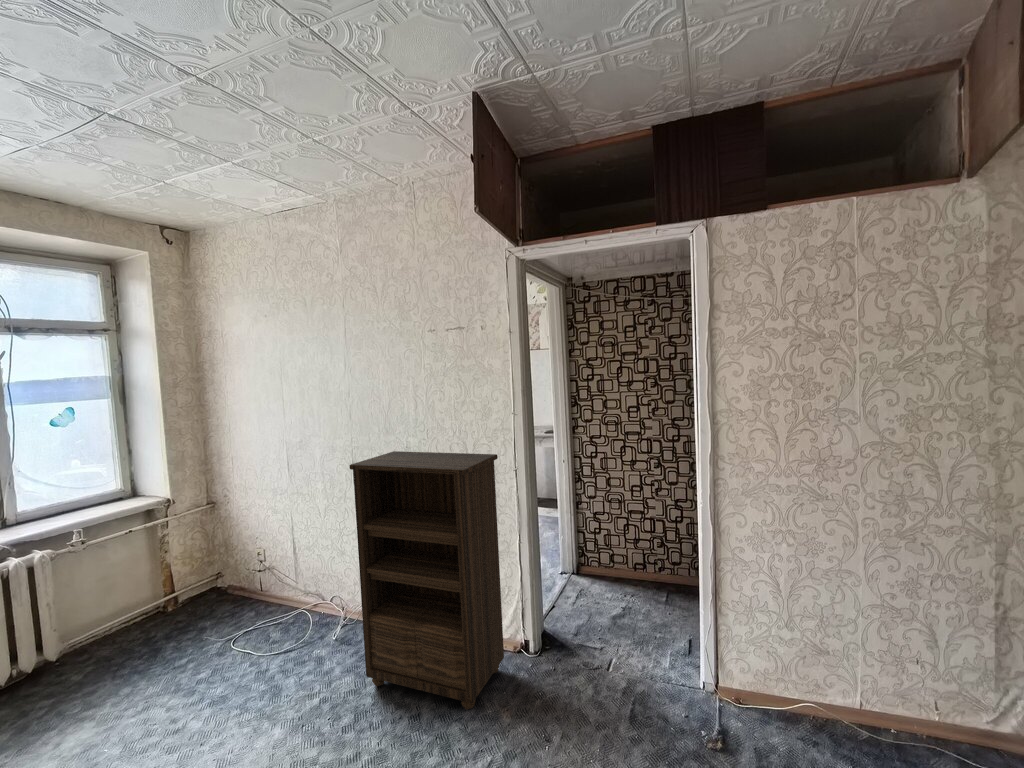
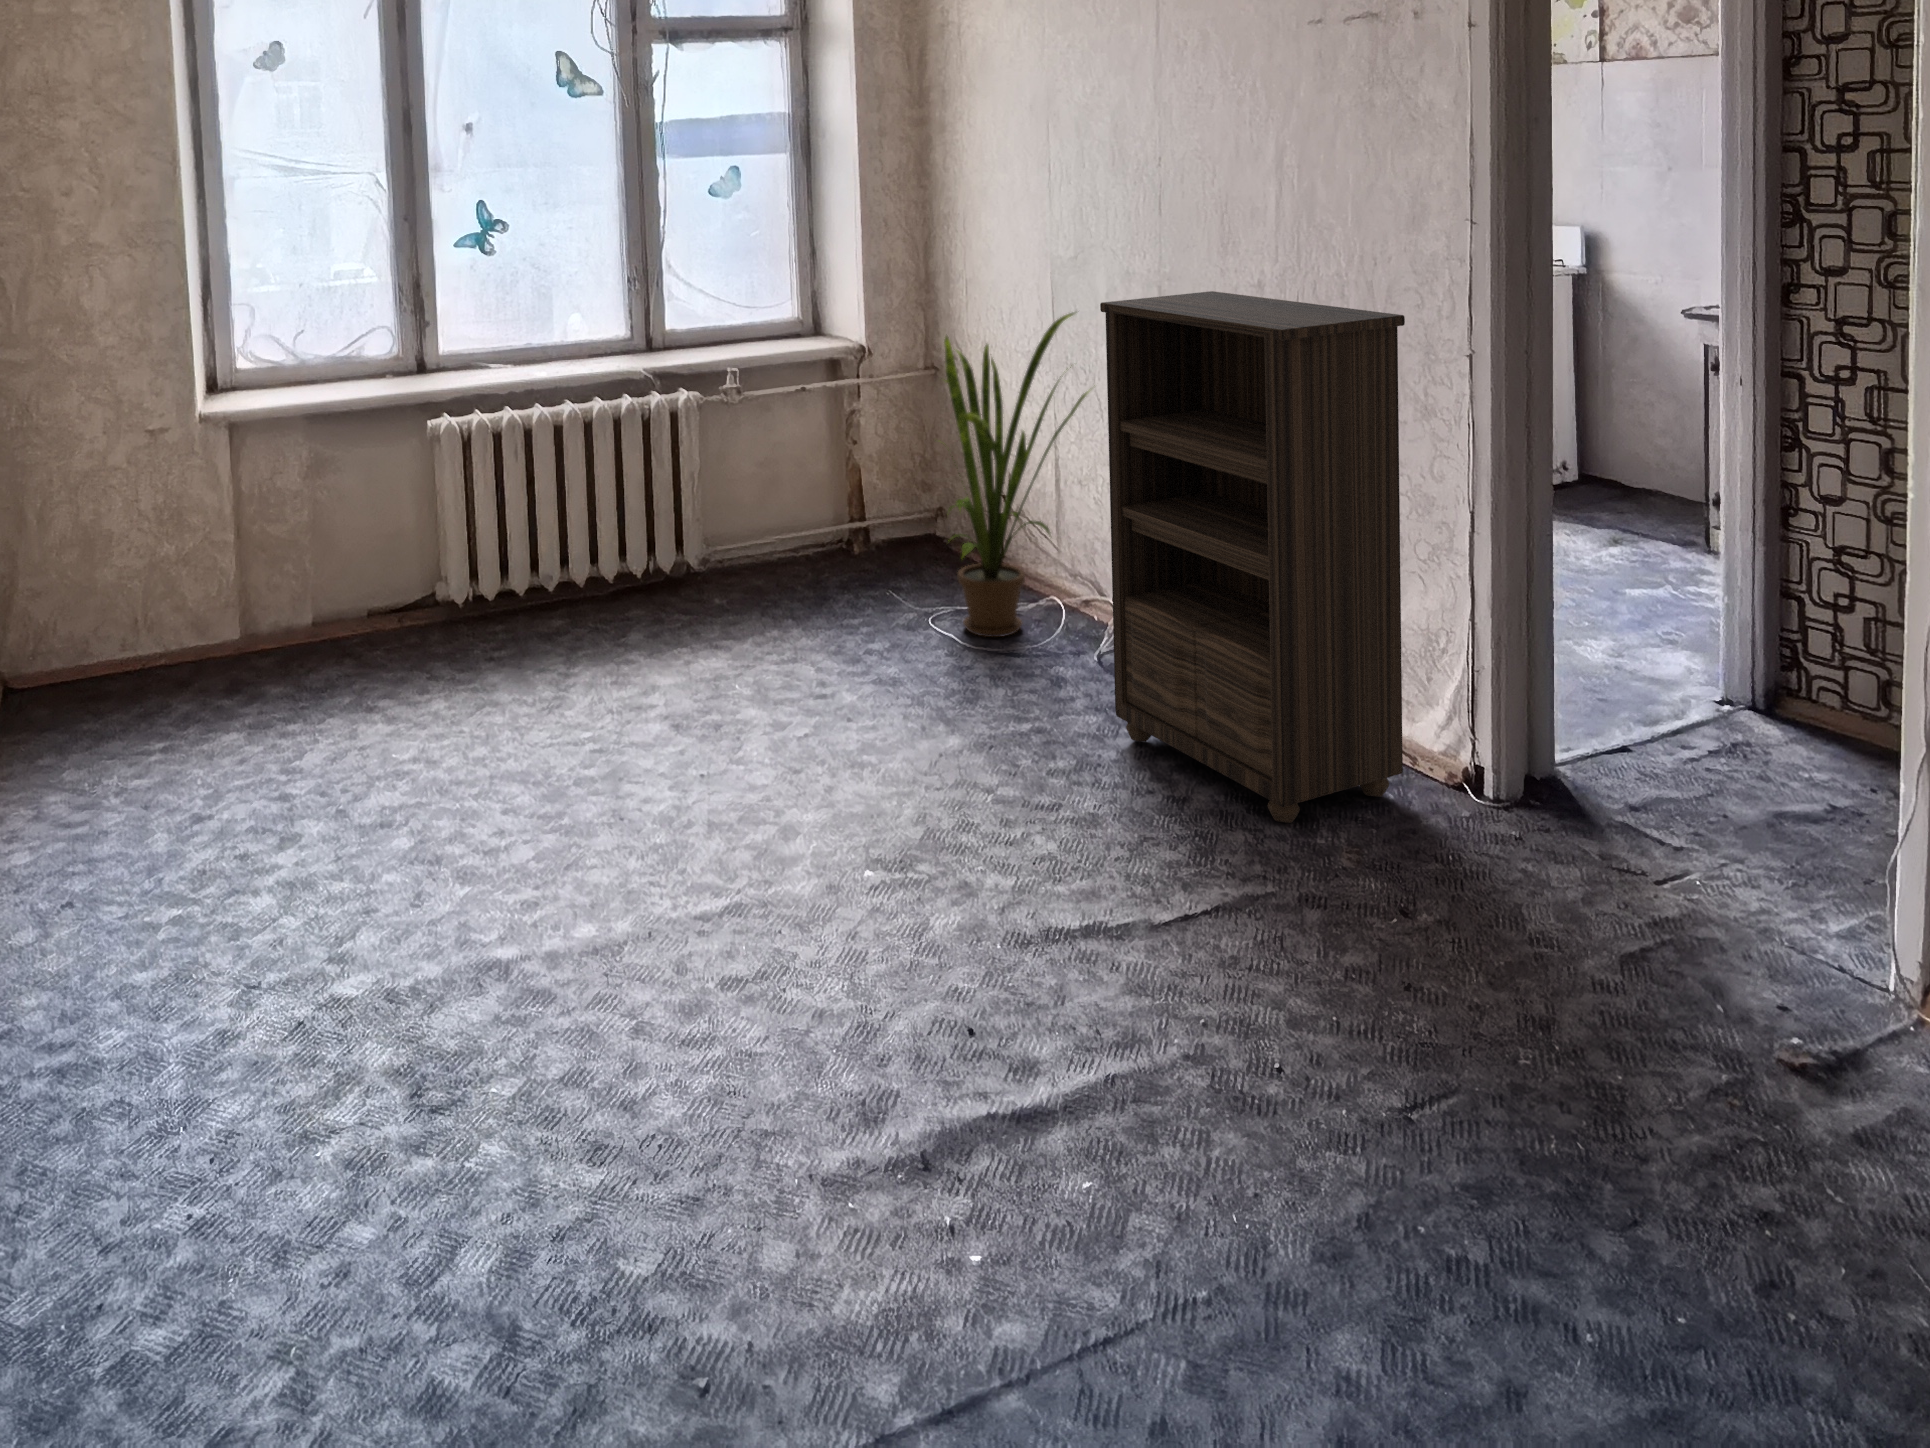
house plant: none [231,465,322,646] -> present [944,313,1089,637]

